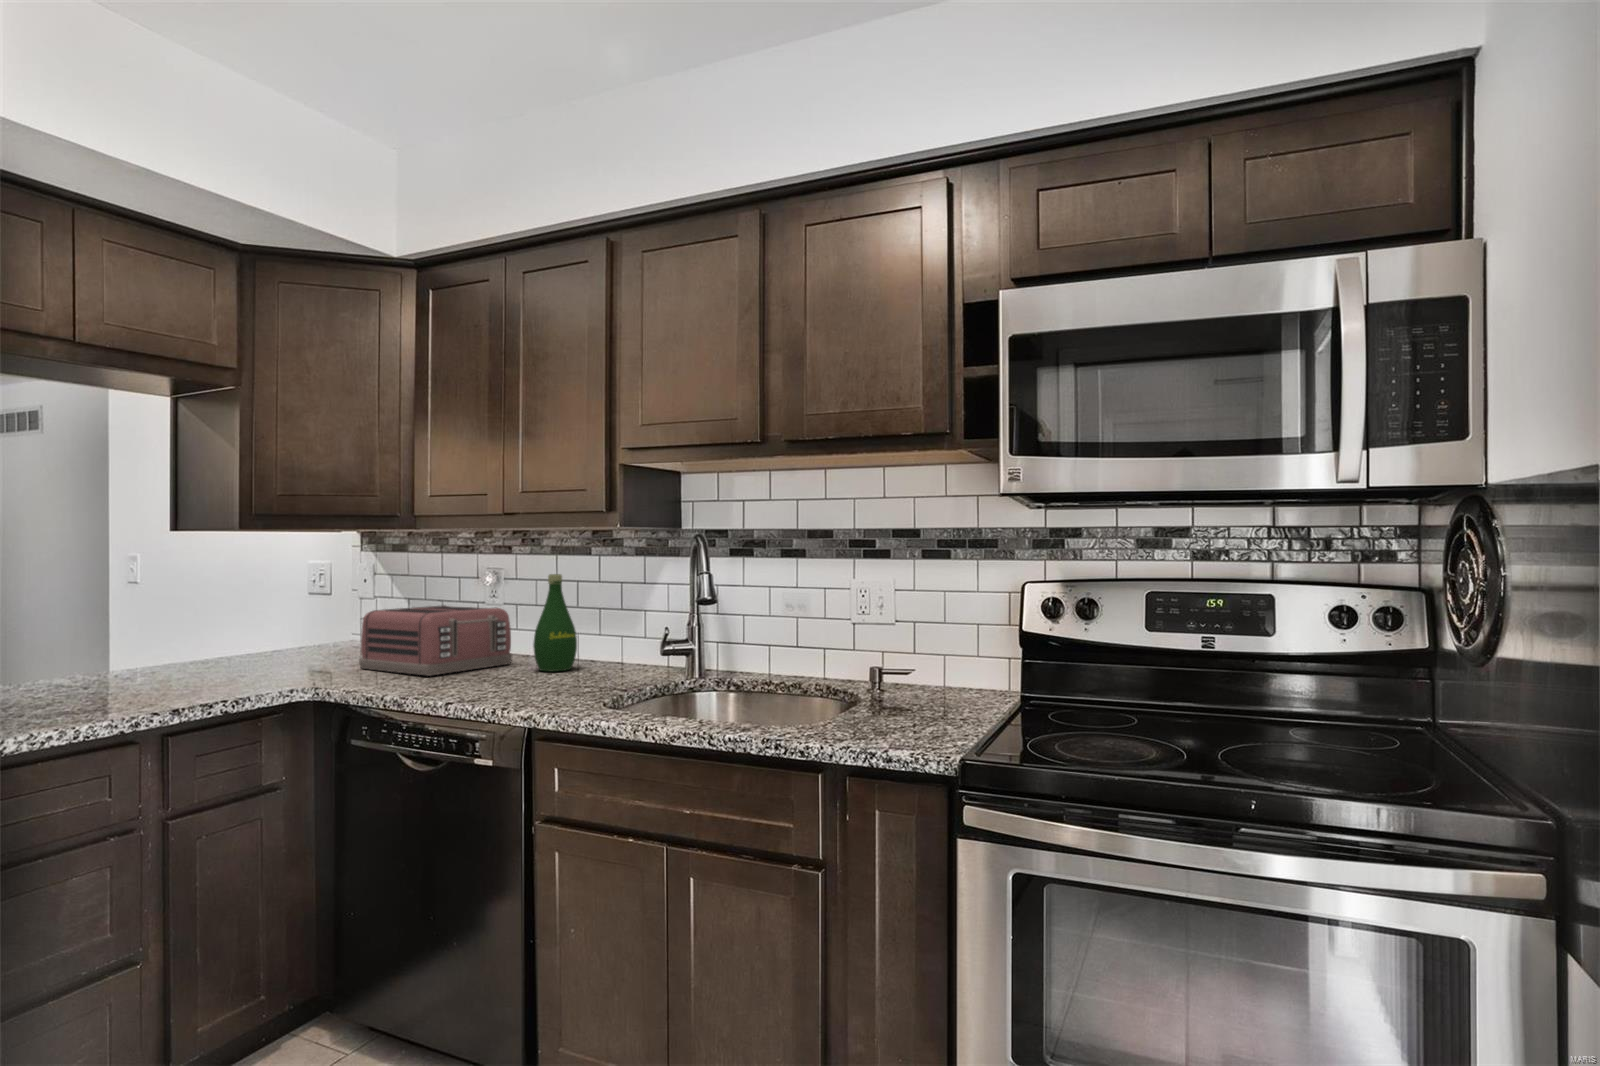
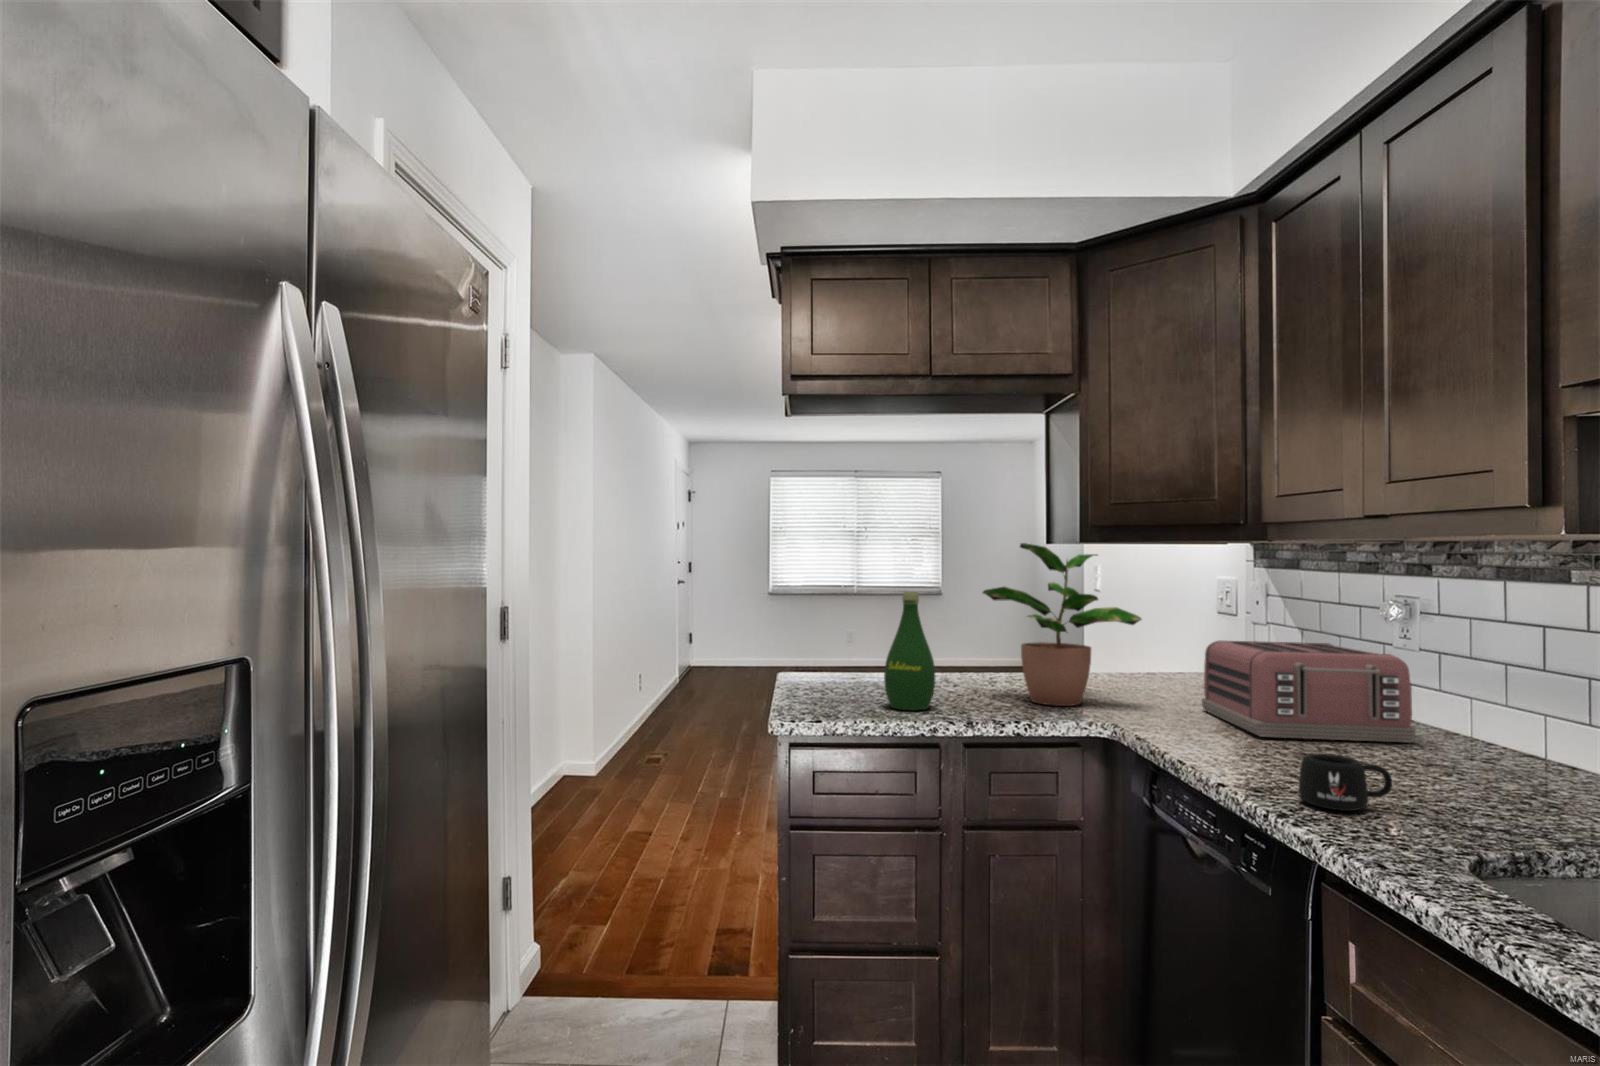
potted plant: none [137,532,313,686] -> present [983,543,1141,706]
bottle: present [533,574,577,672] -> present [884,592,936,710]
mug: none [502,668,550,700] -> present [1299,753,1392,811]

